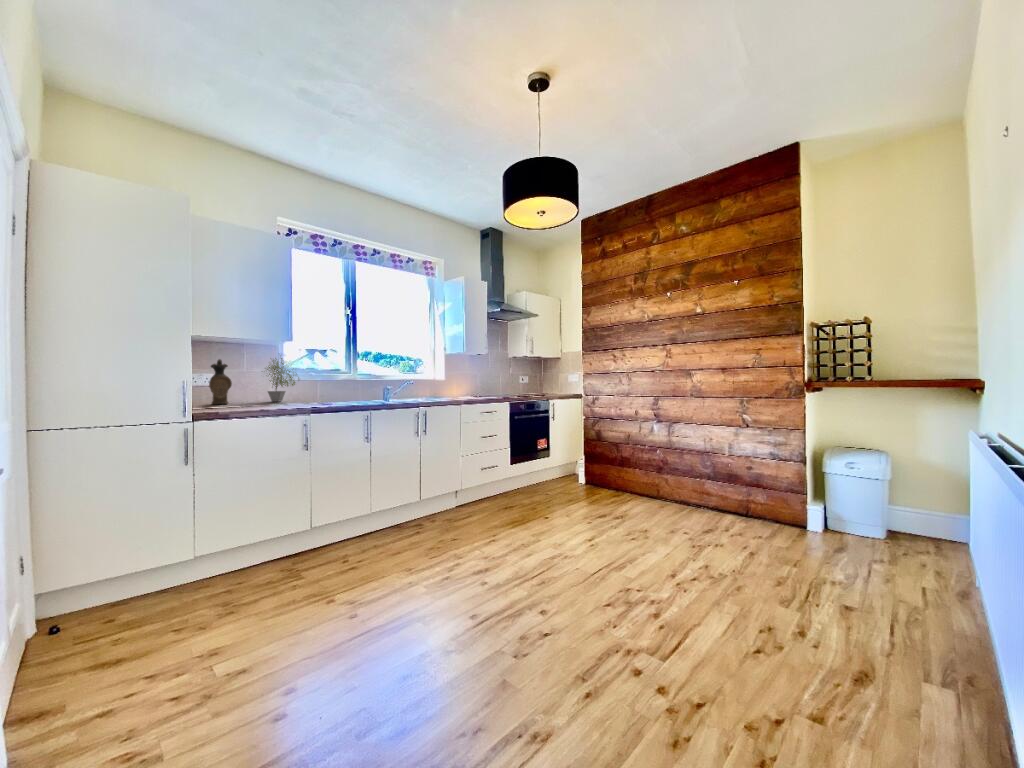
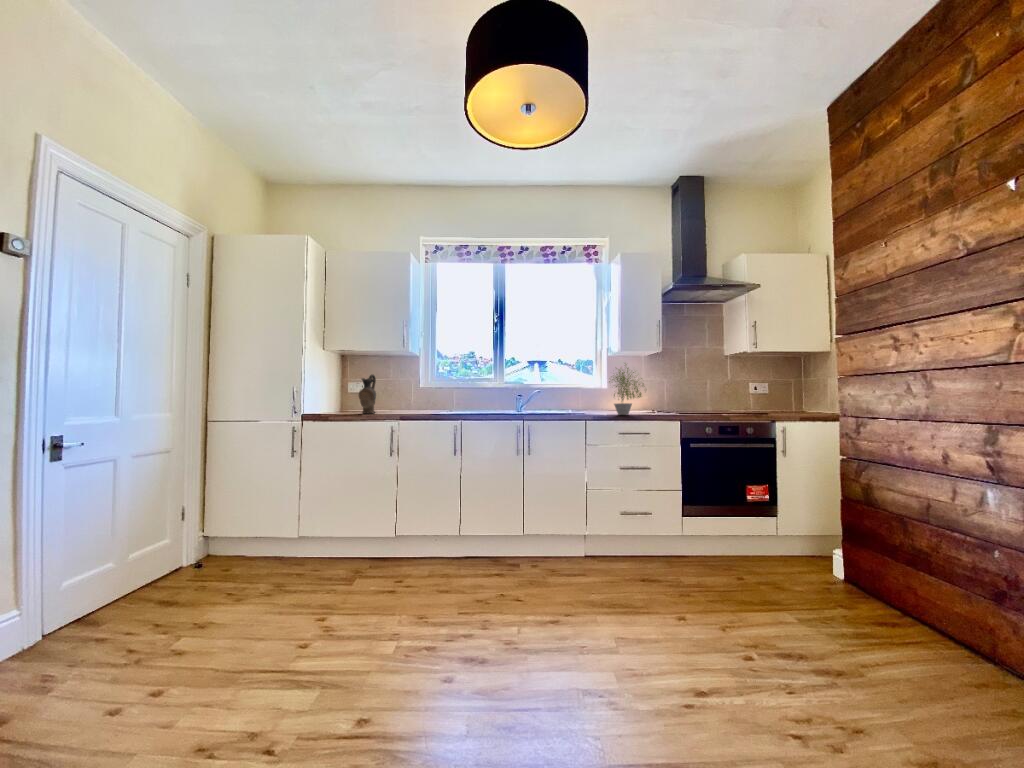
potted plant: present [267,358,295,402] -> present [609,368,642,415]

